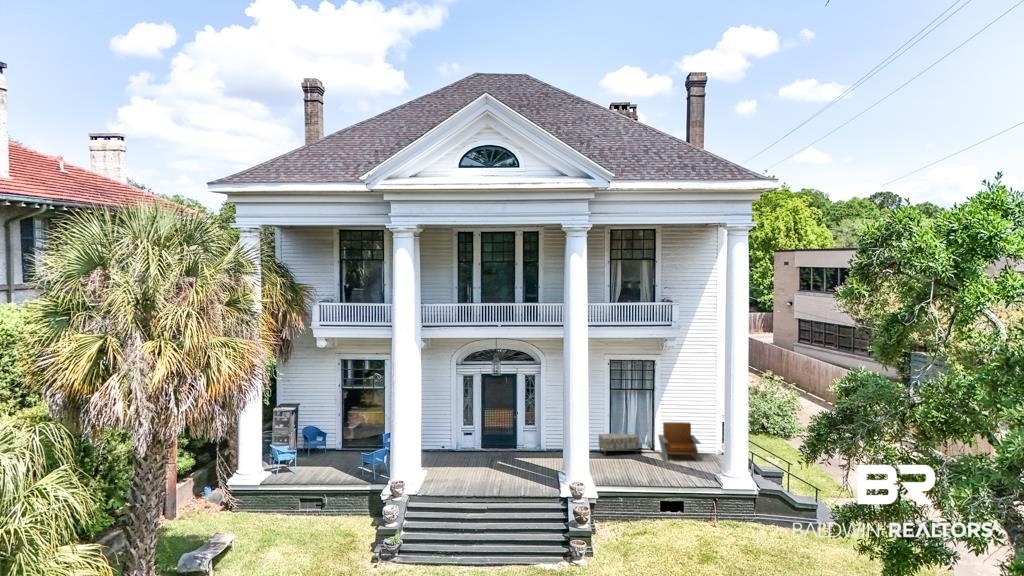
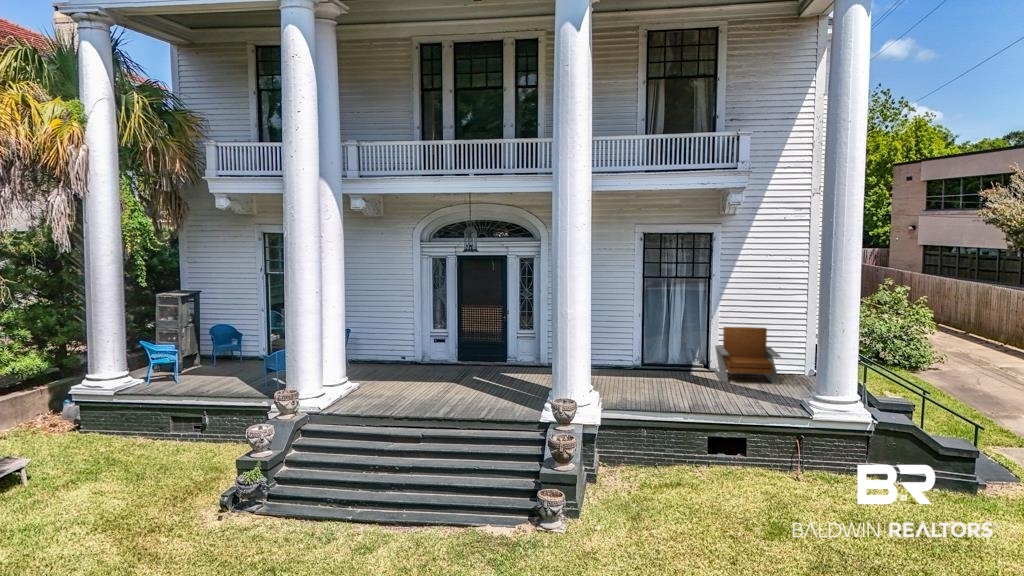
bench: present [599,433,639,456] -> none [625,343,685,374]

